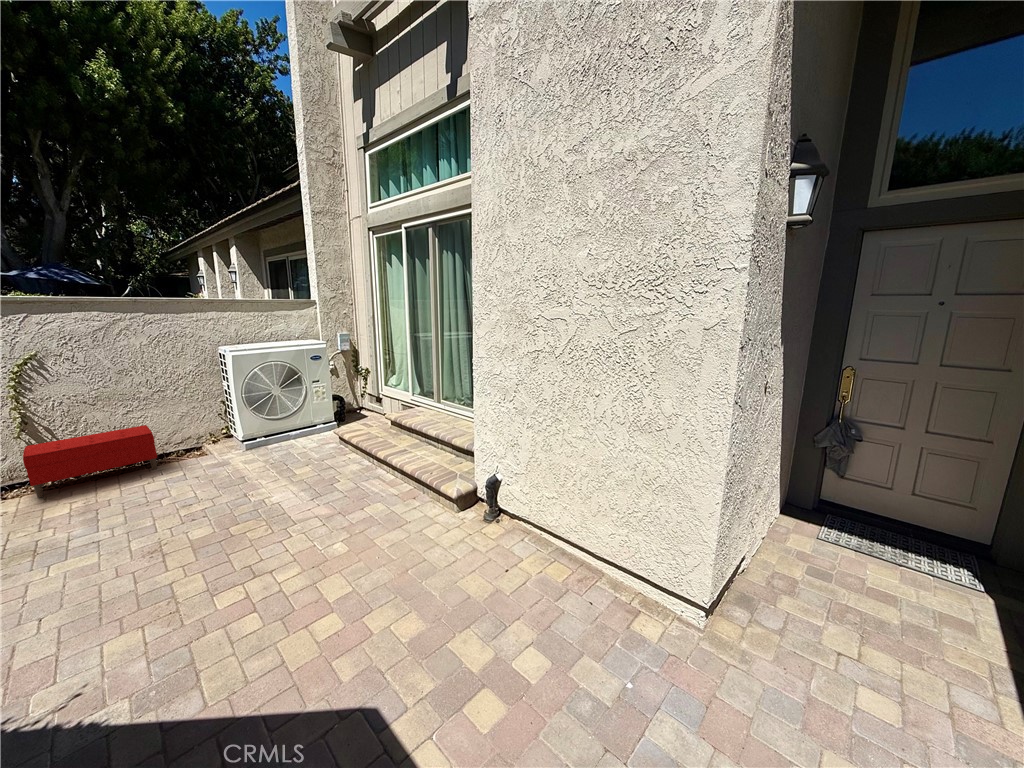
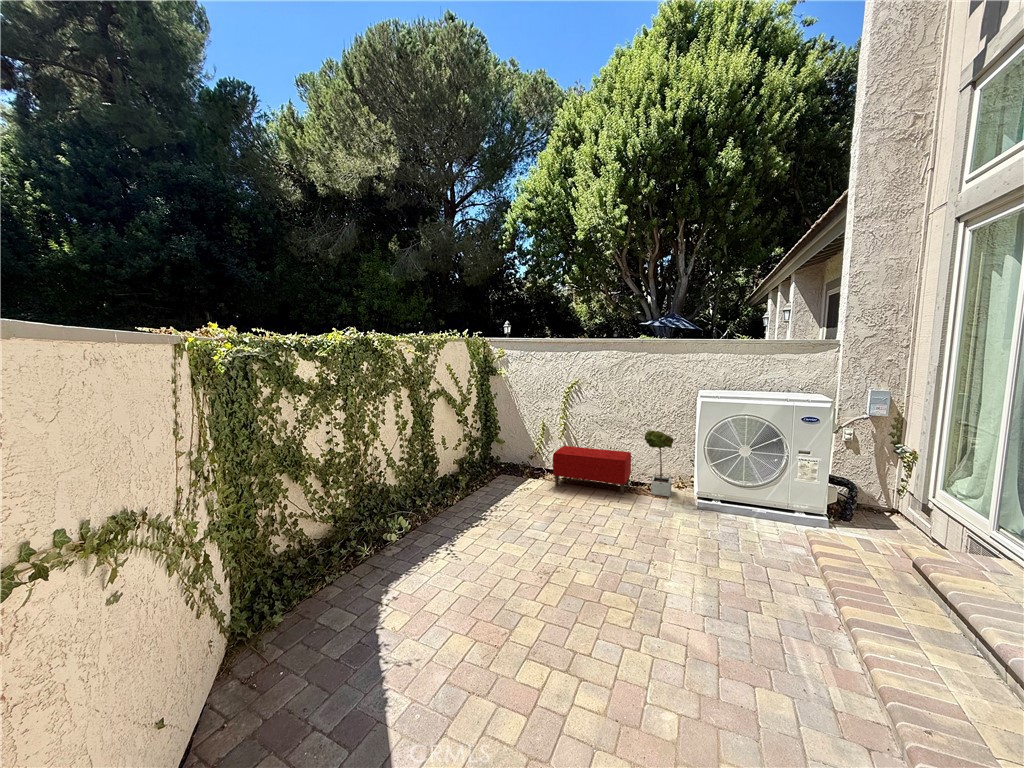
potted tree: none [166,394,210,457] -> present [645,430,674,497]

